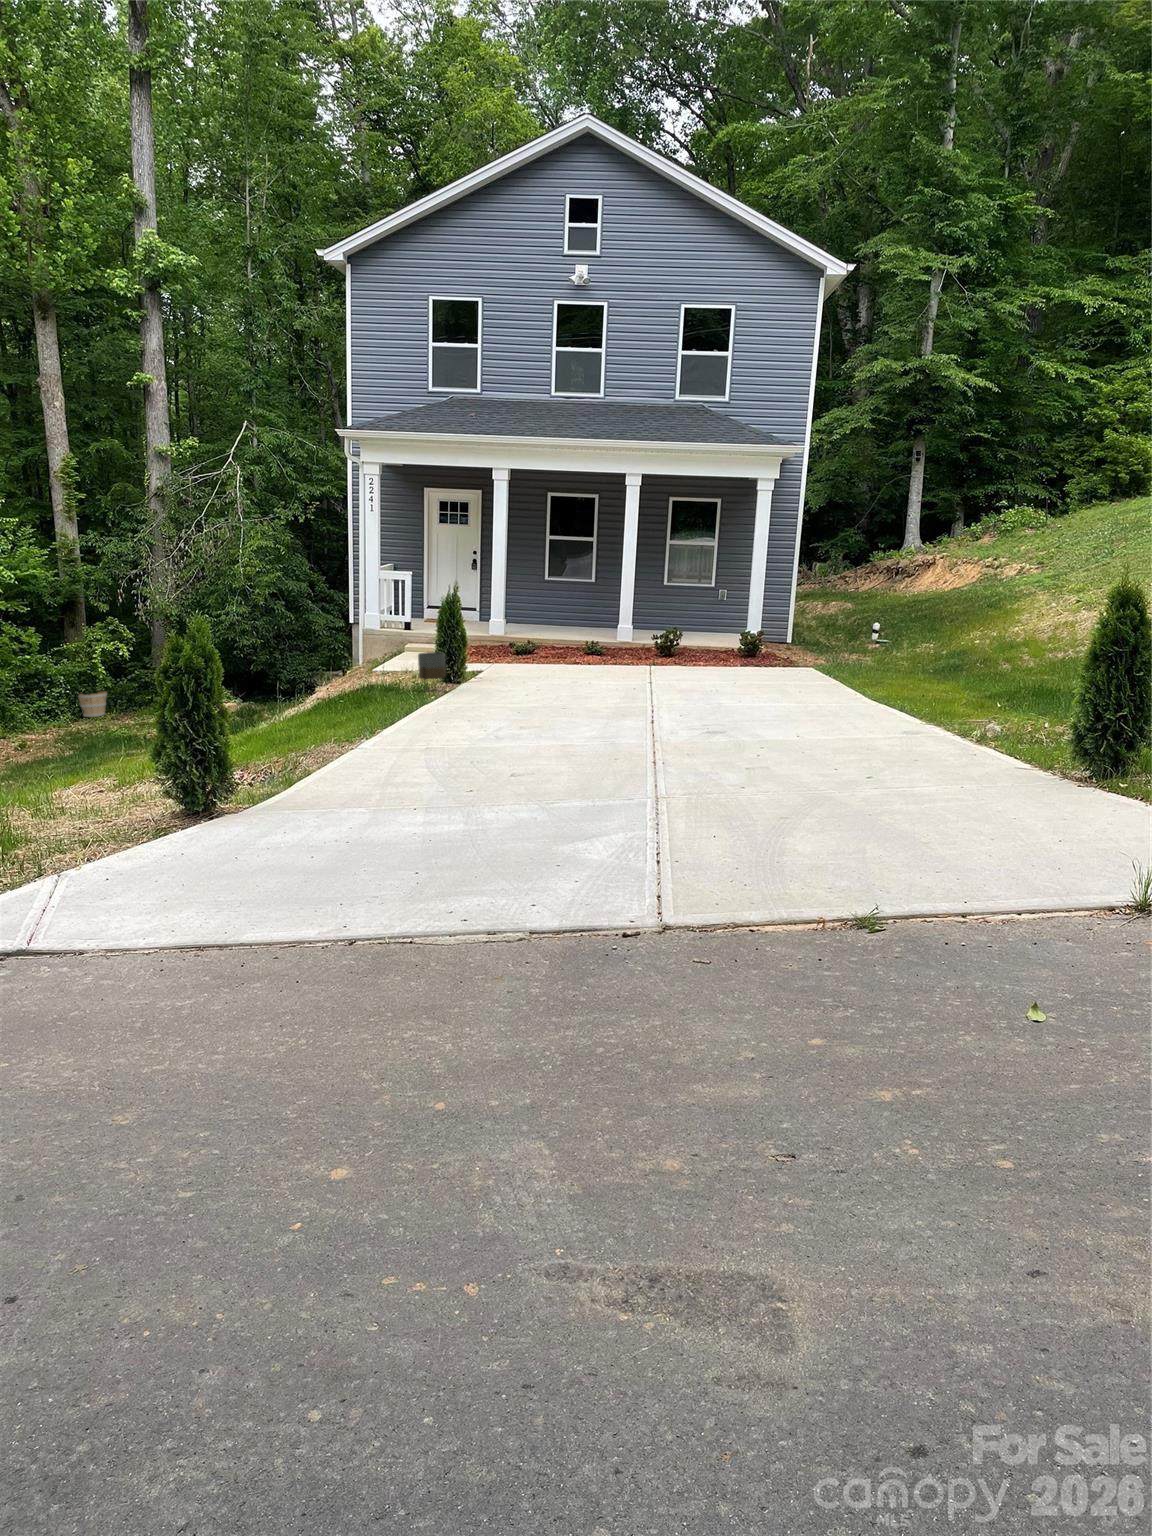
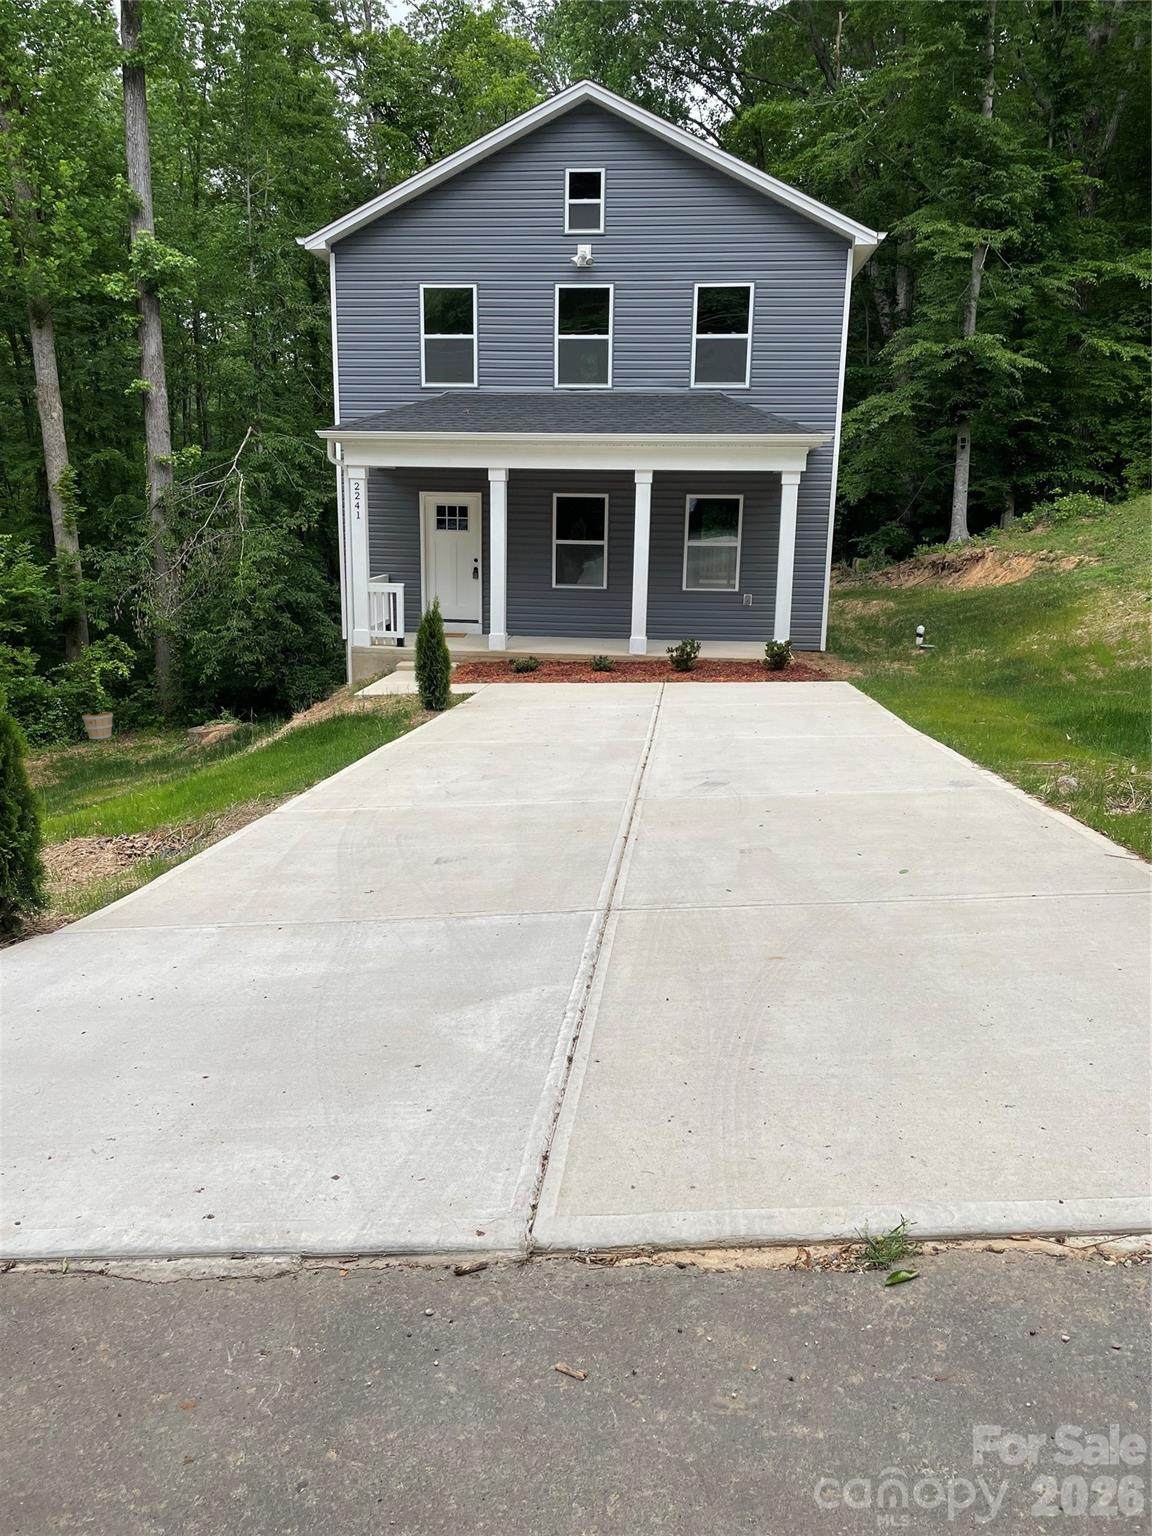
planter: present [418,652,447,680] -> none [393,676,428,721]

